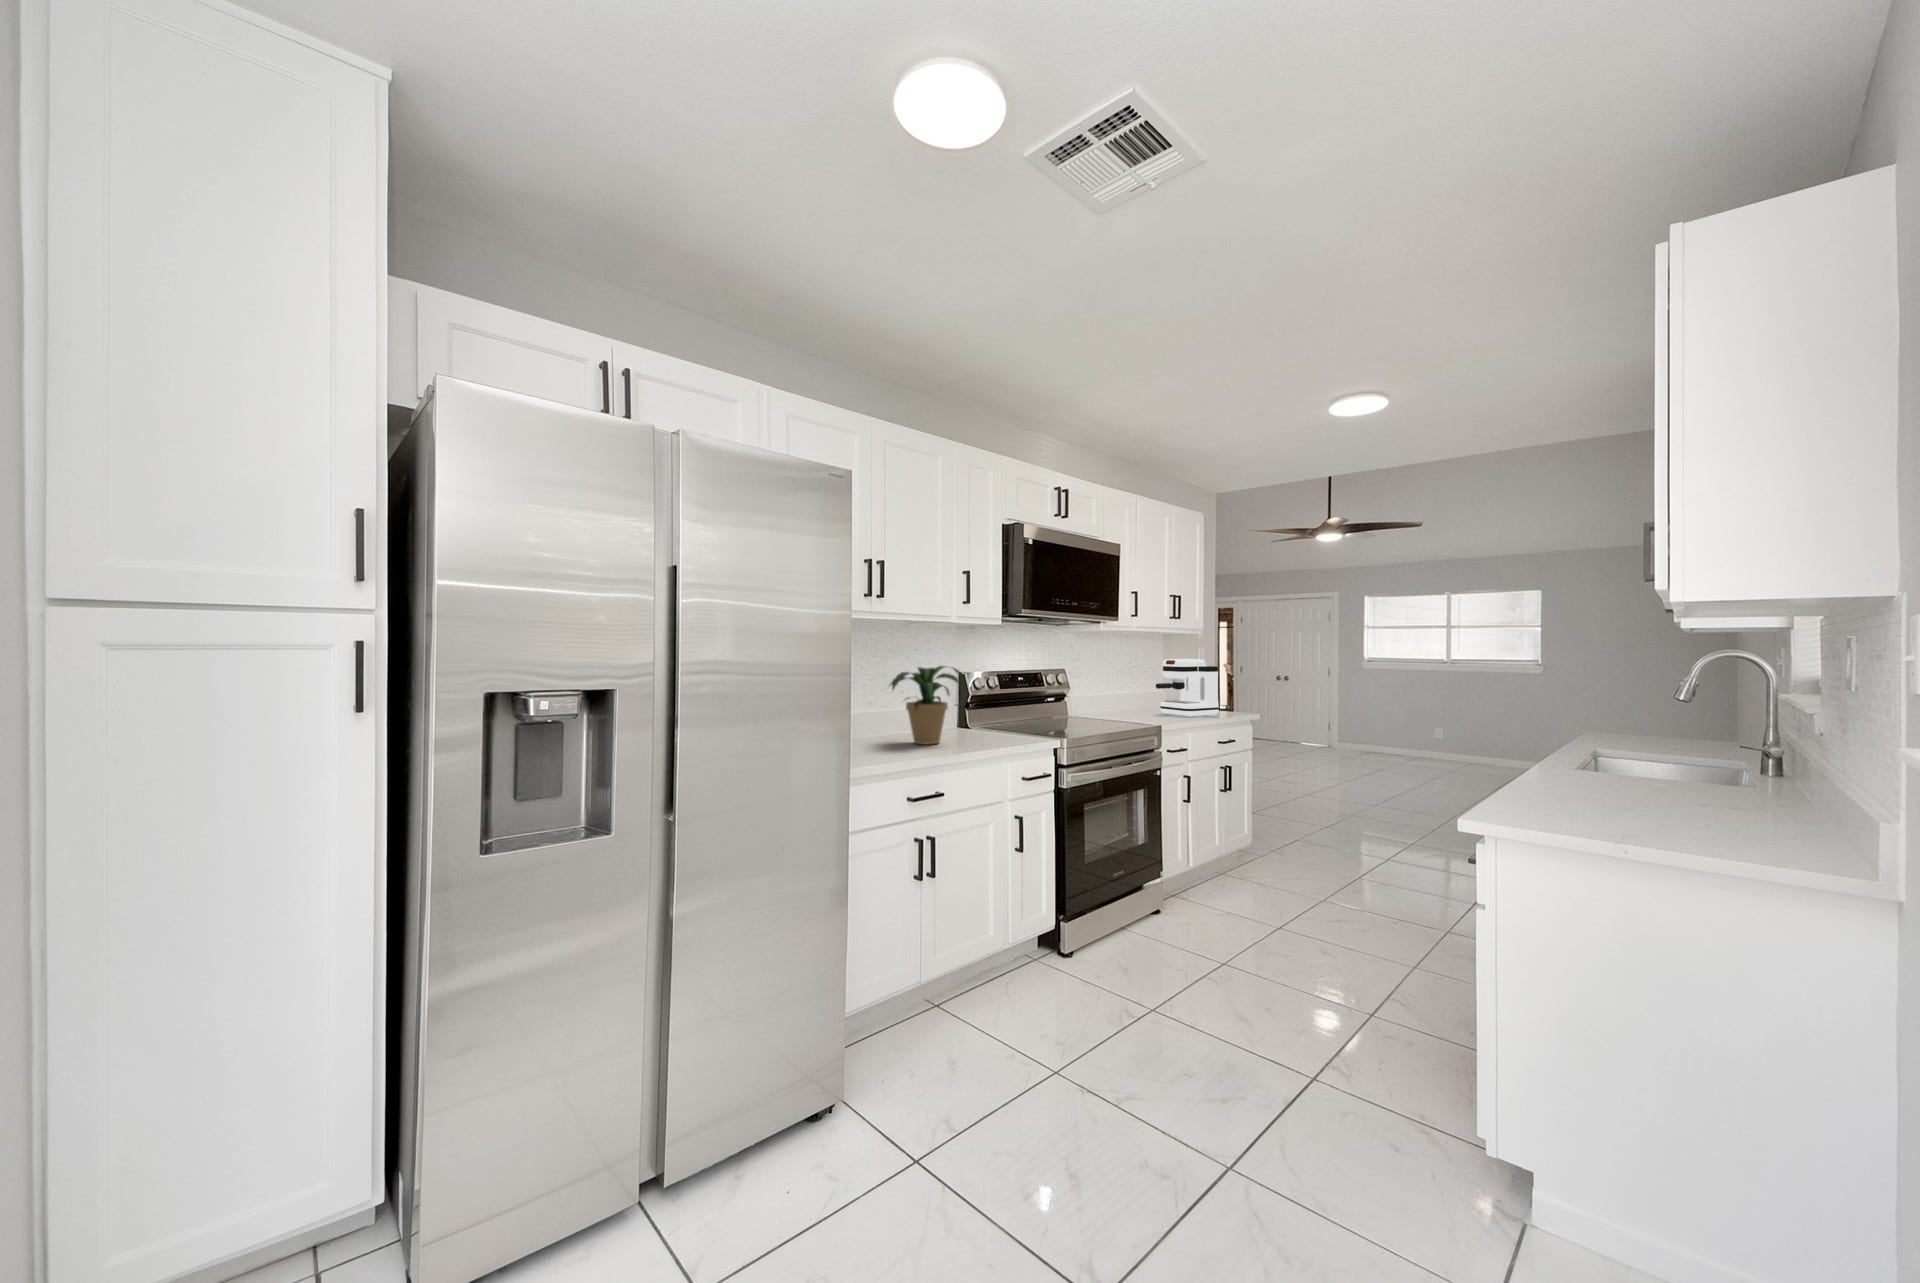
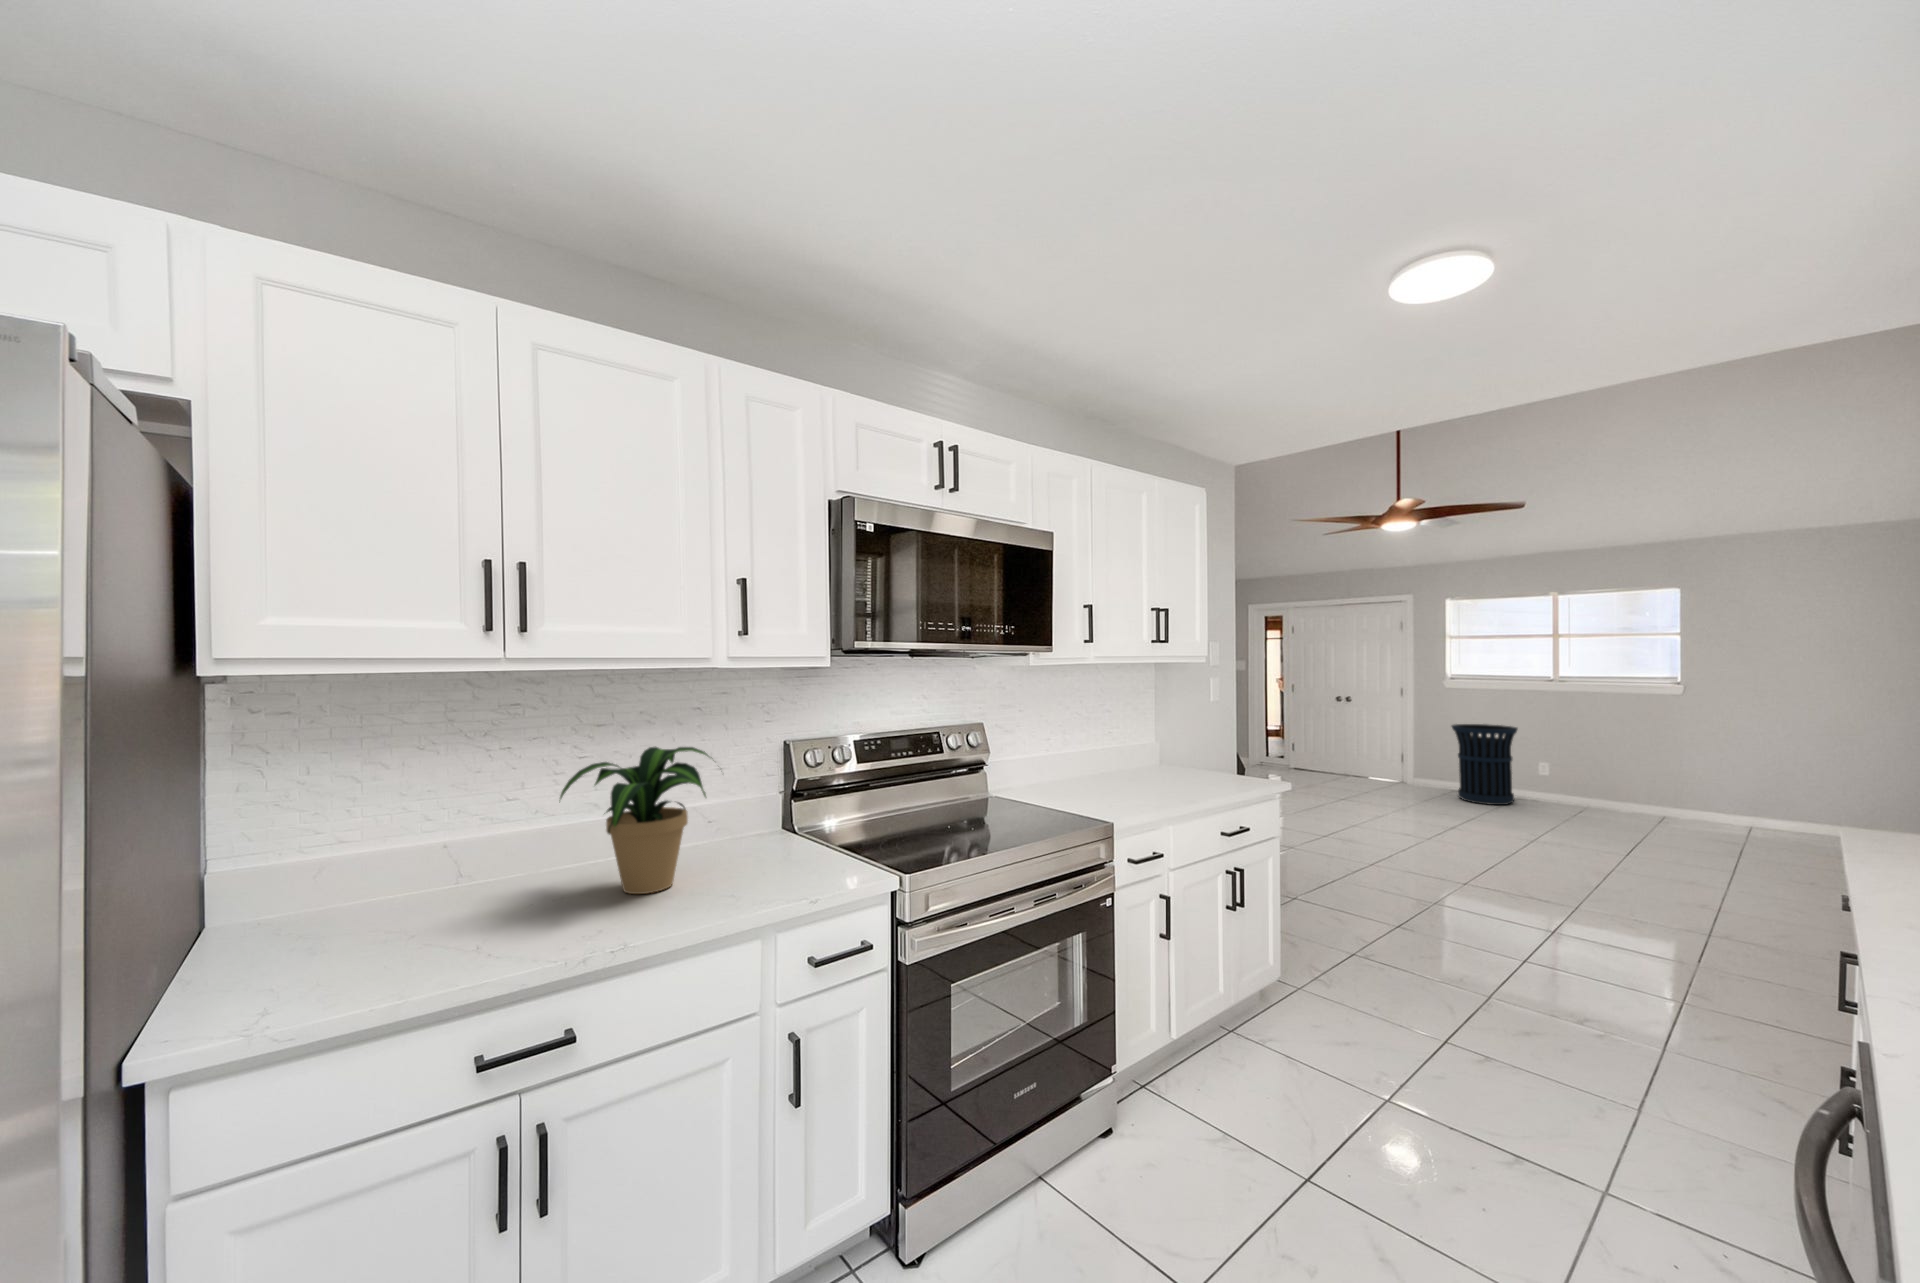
coffee maker: present [1156,659,1219,717] -> none [1129,701,1225,792]
trash can: none [1368,697,1418,761] -> present [1452,724,1517,805]

